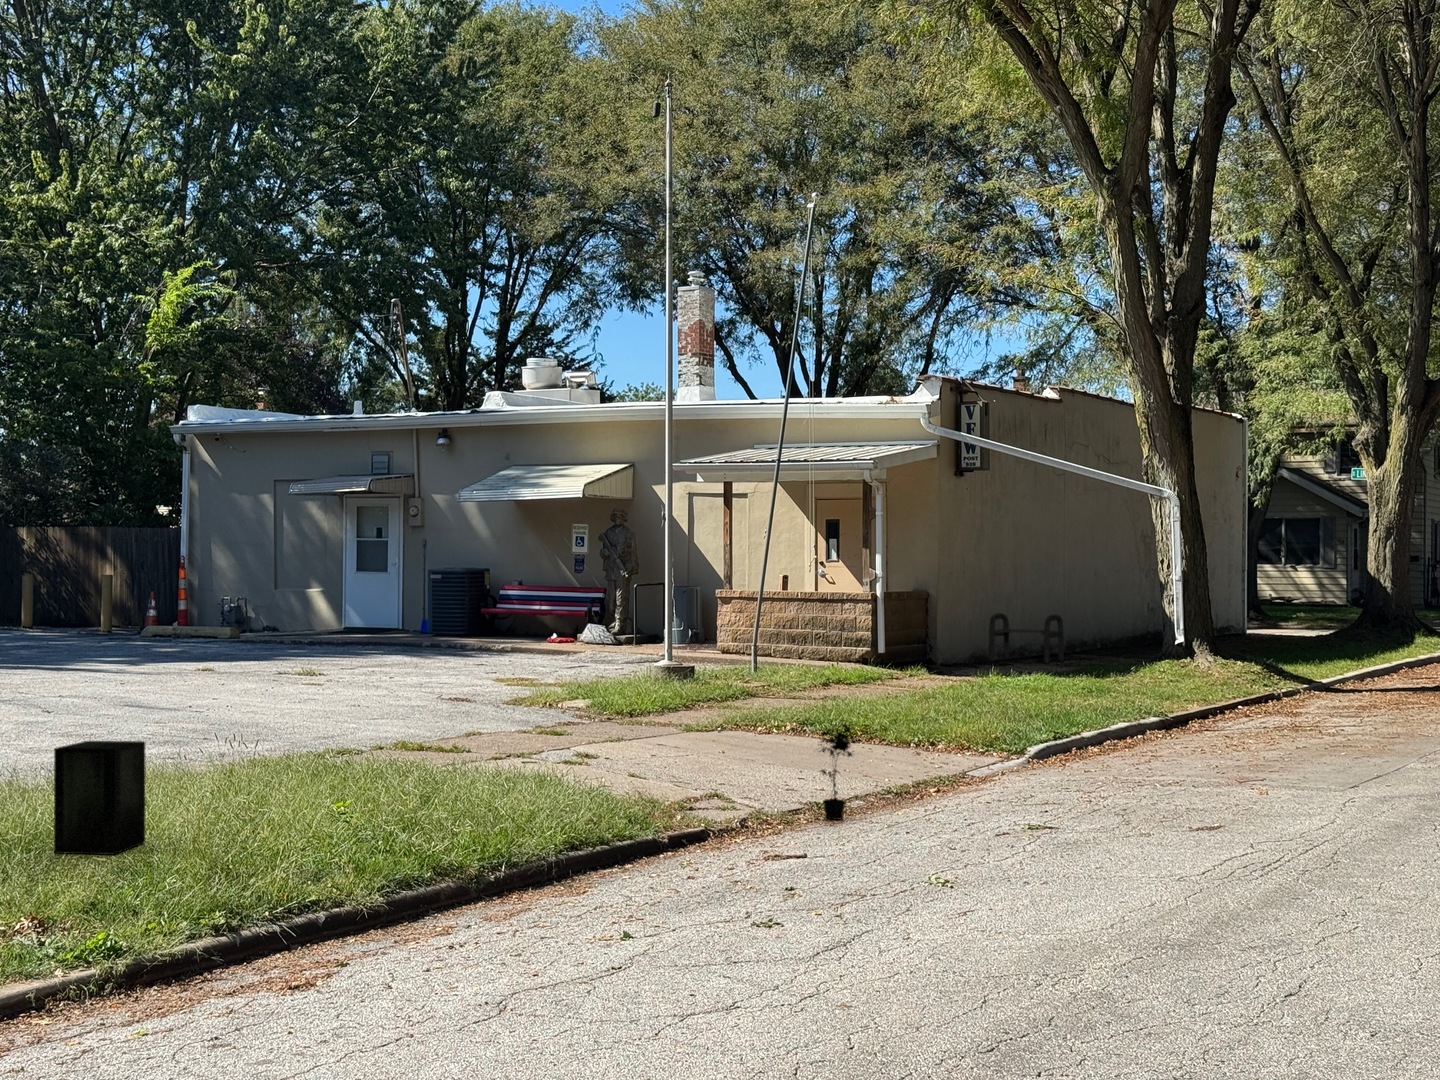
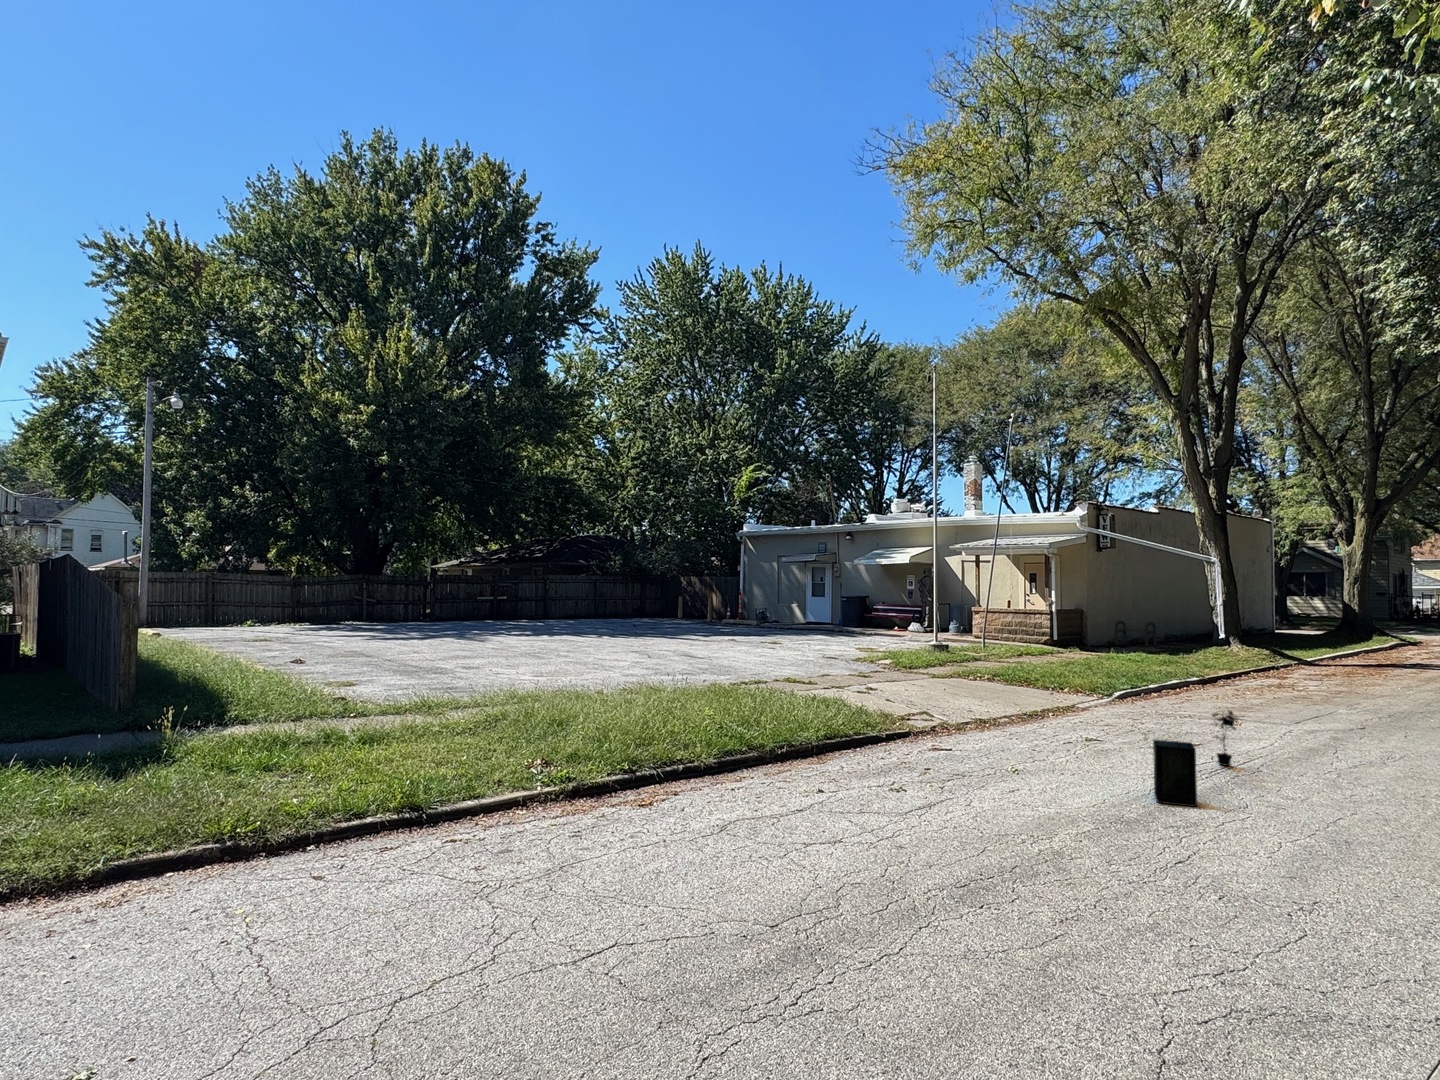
potted plant: present [818,724,857,819] -> present [1212,710,1239,766]
storage box: present [54,741,145,855] -> present [1153,740,1197,807]

